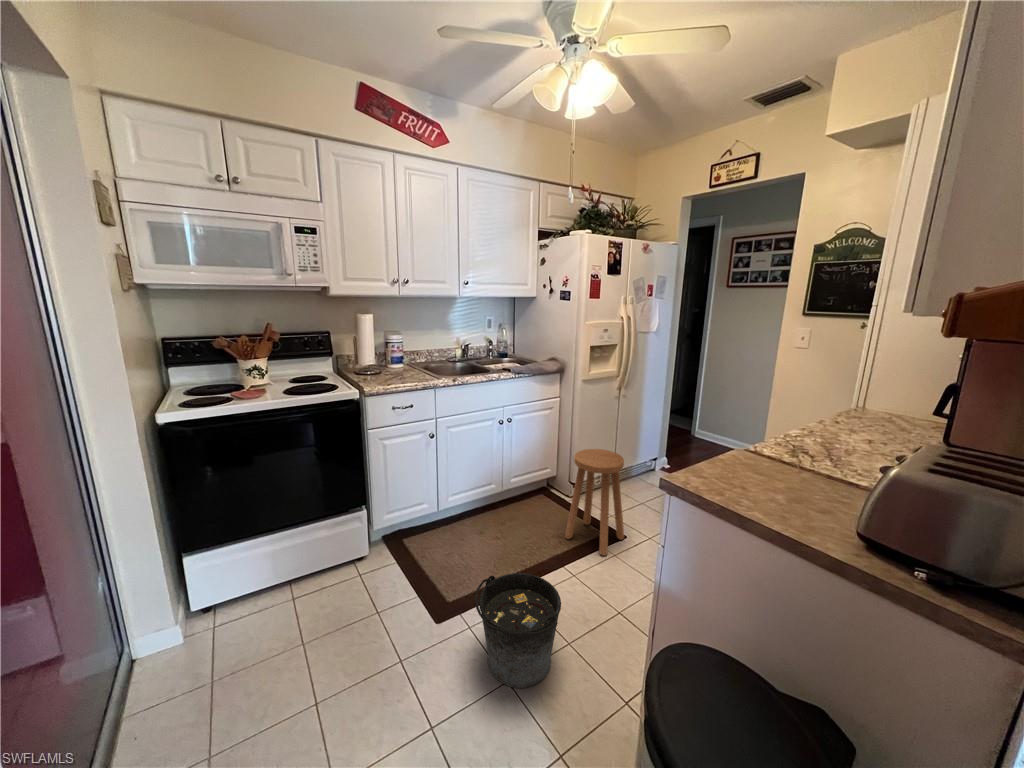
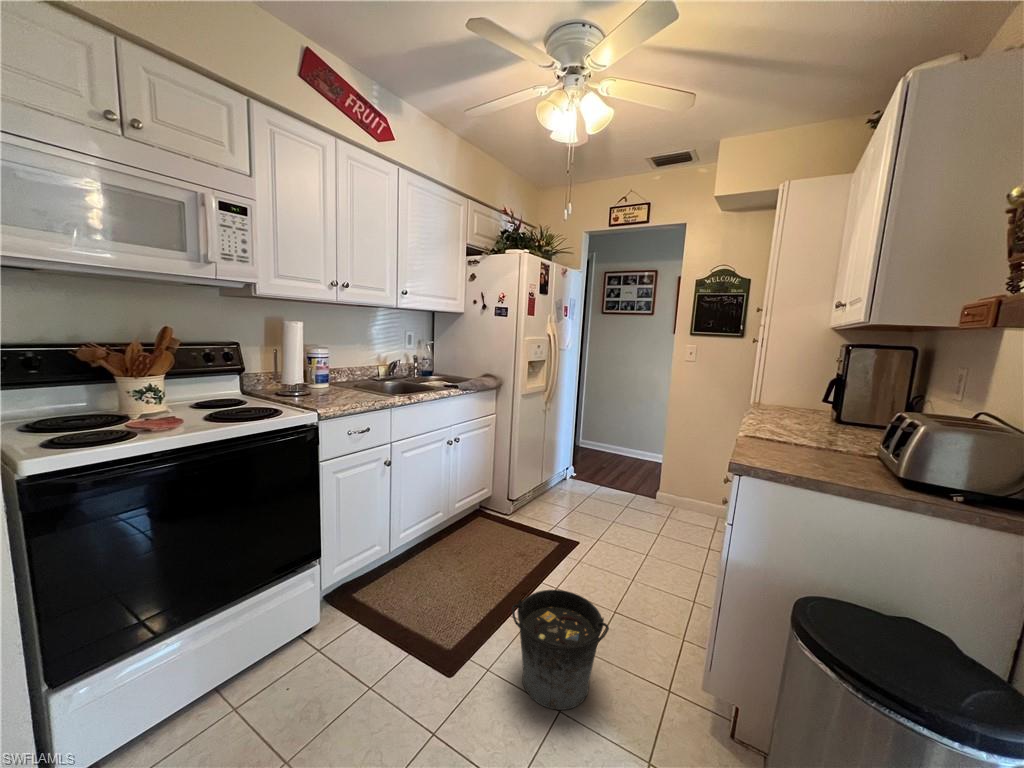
stool: present [565,449,624,556] -> none [527,461,582,564]

